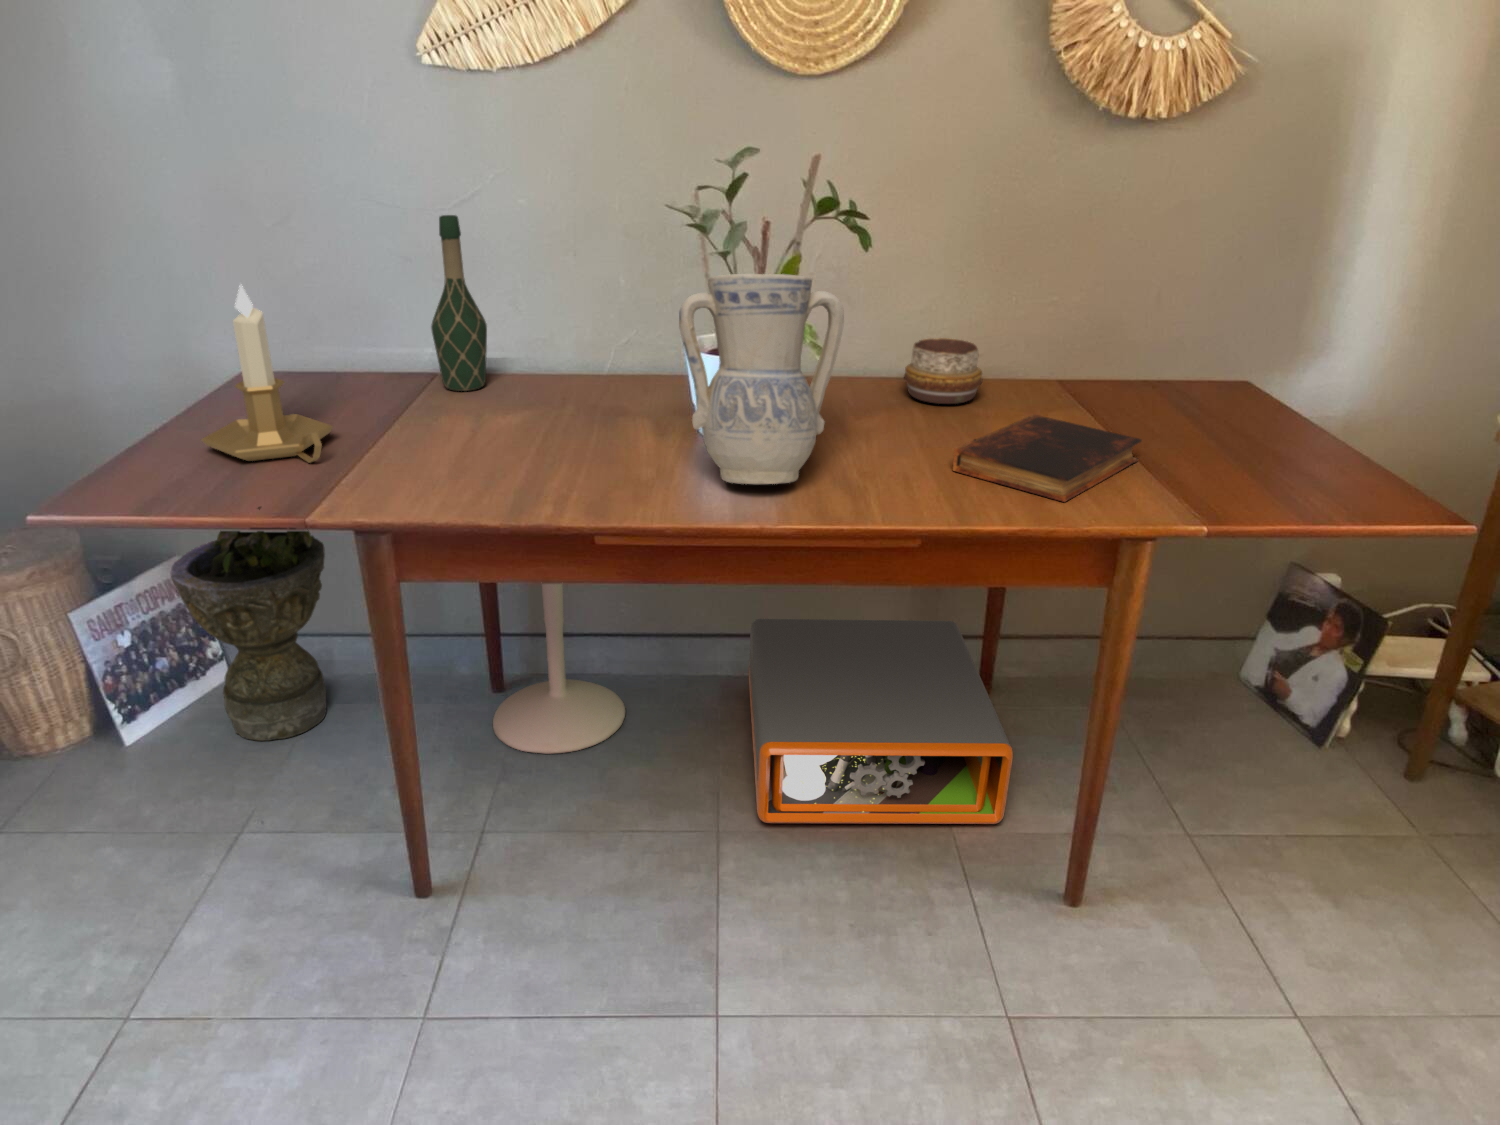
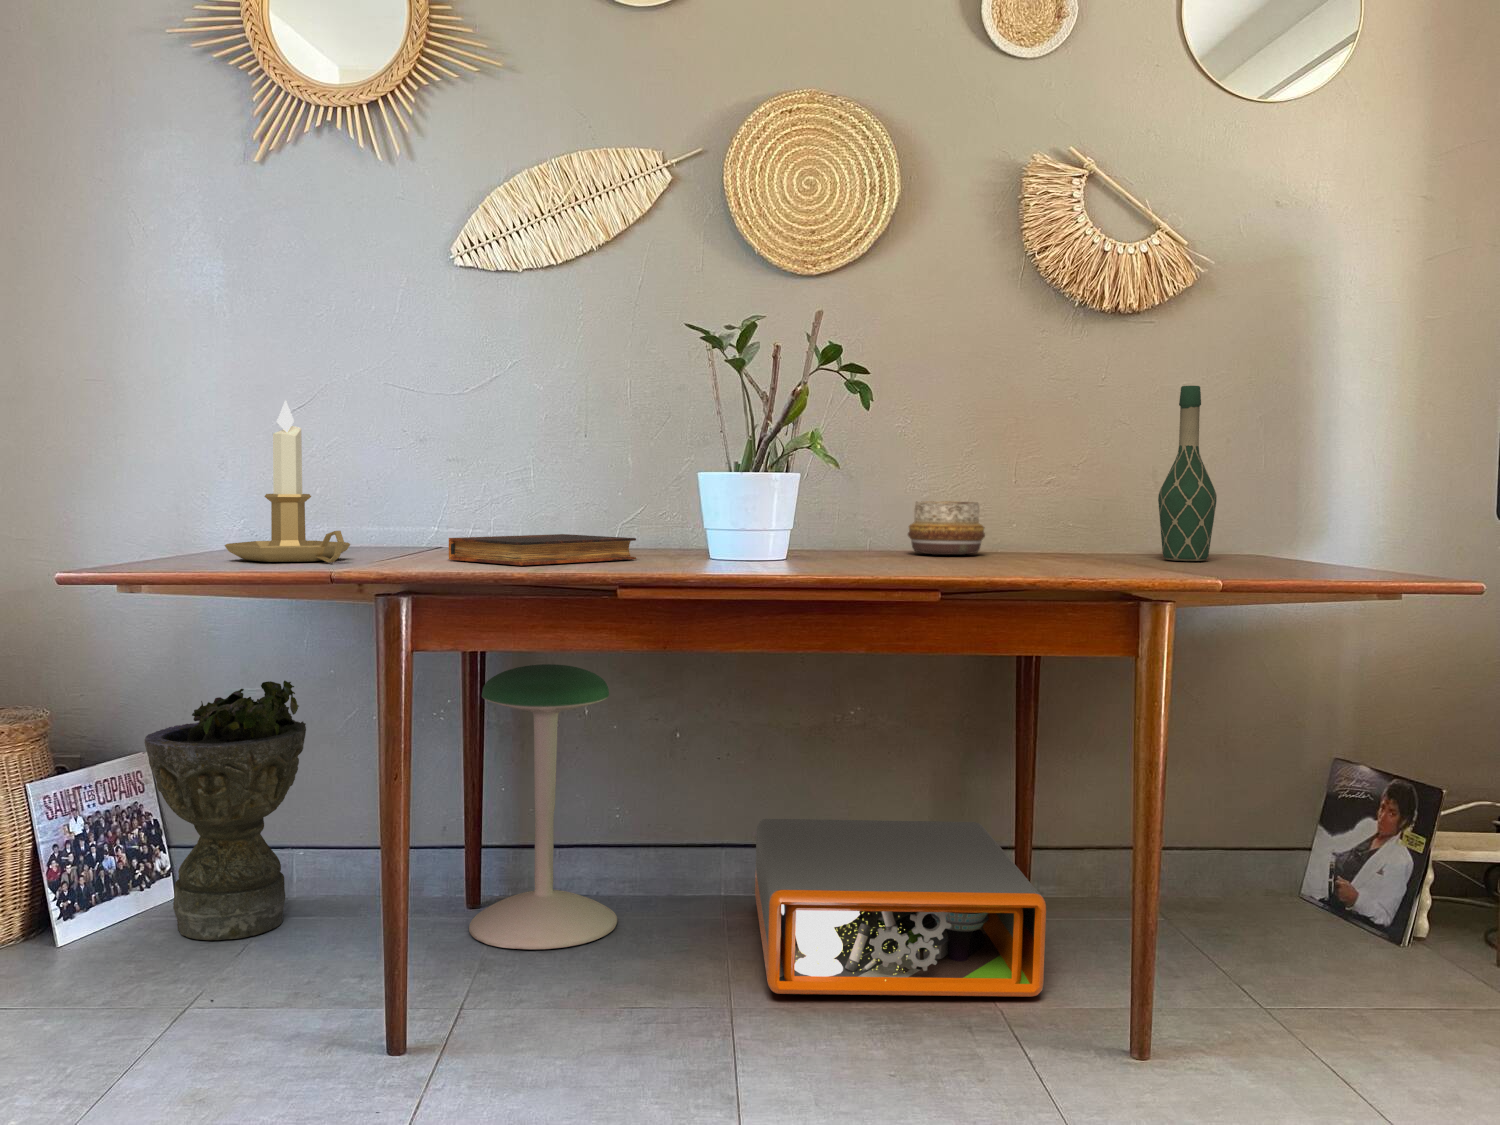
wine bottle: present [431,215,487,391] -> present [1158,386,1217,561]
vase: present [679,274,844,484] -> none [693,364,844,568]
book: present [953,414,1141,502] -> present [449,534,636,565]

